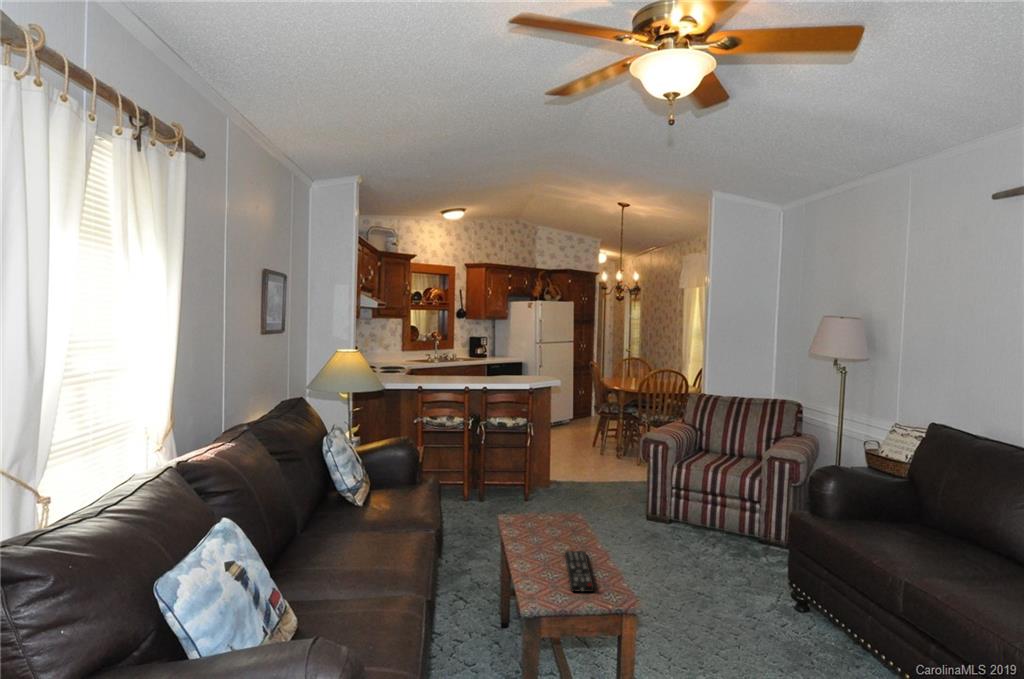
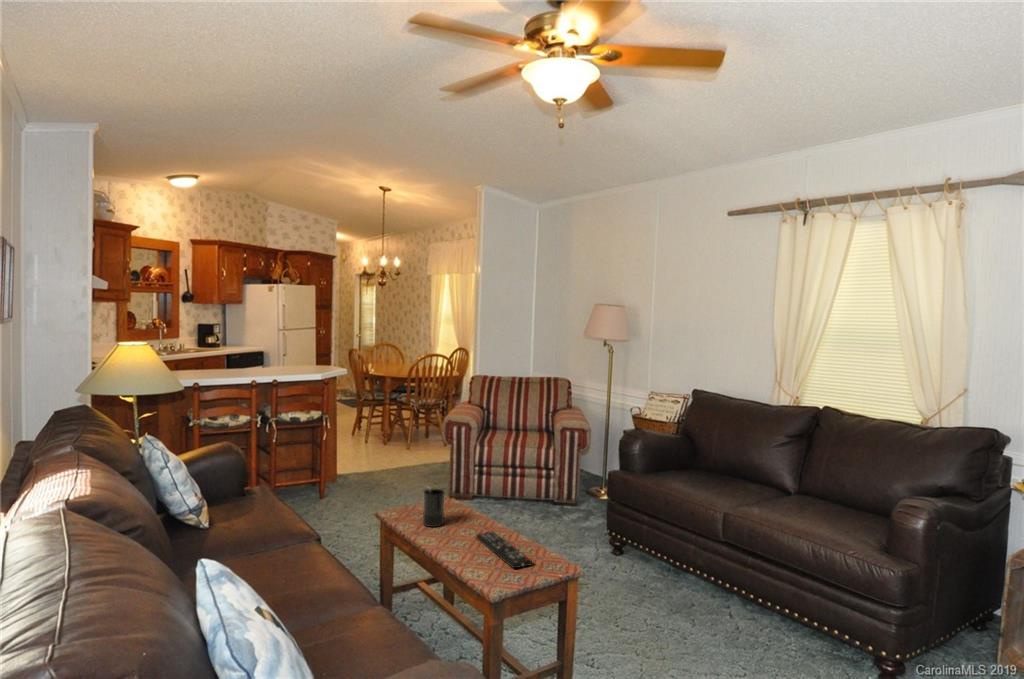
candle: none [527,494,549,537] -> present [423,489,445,527]

